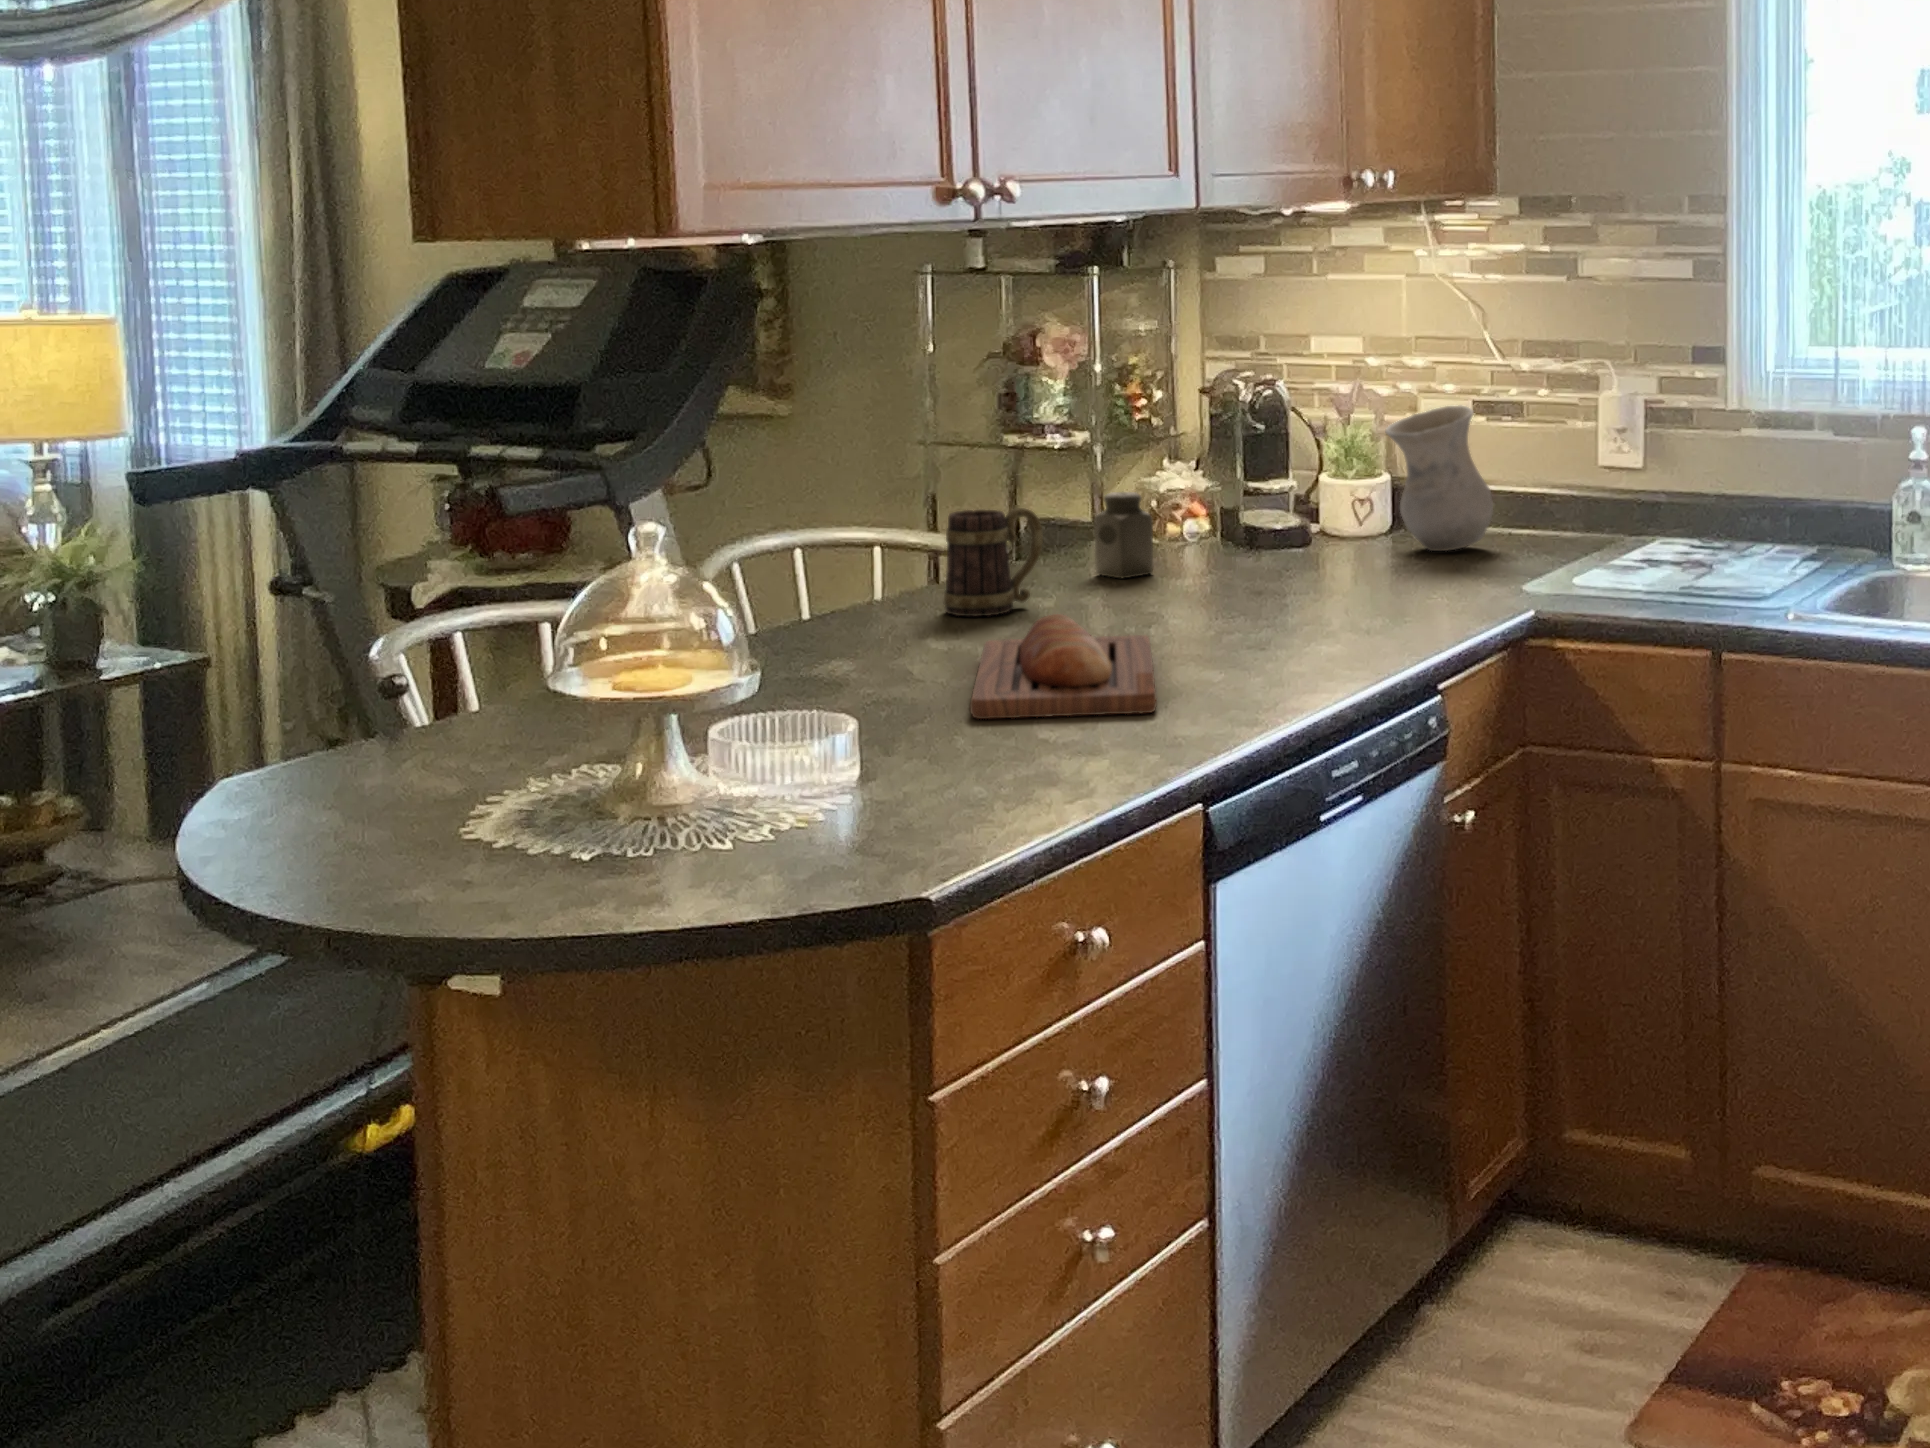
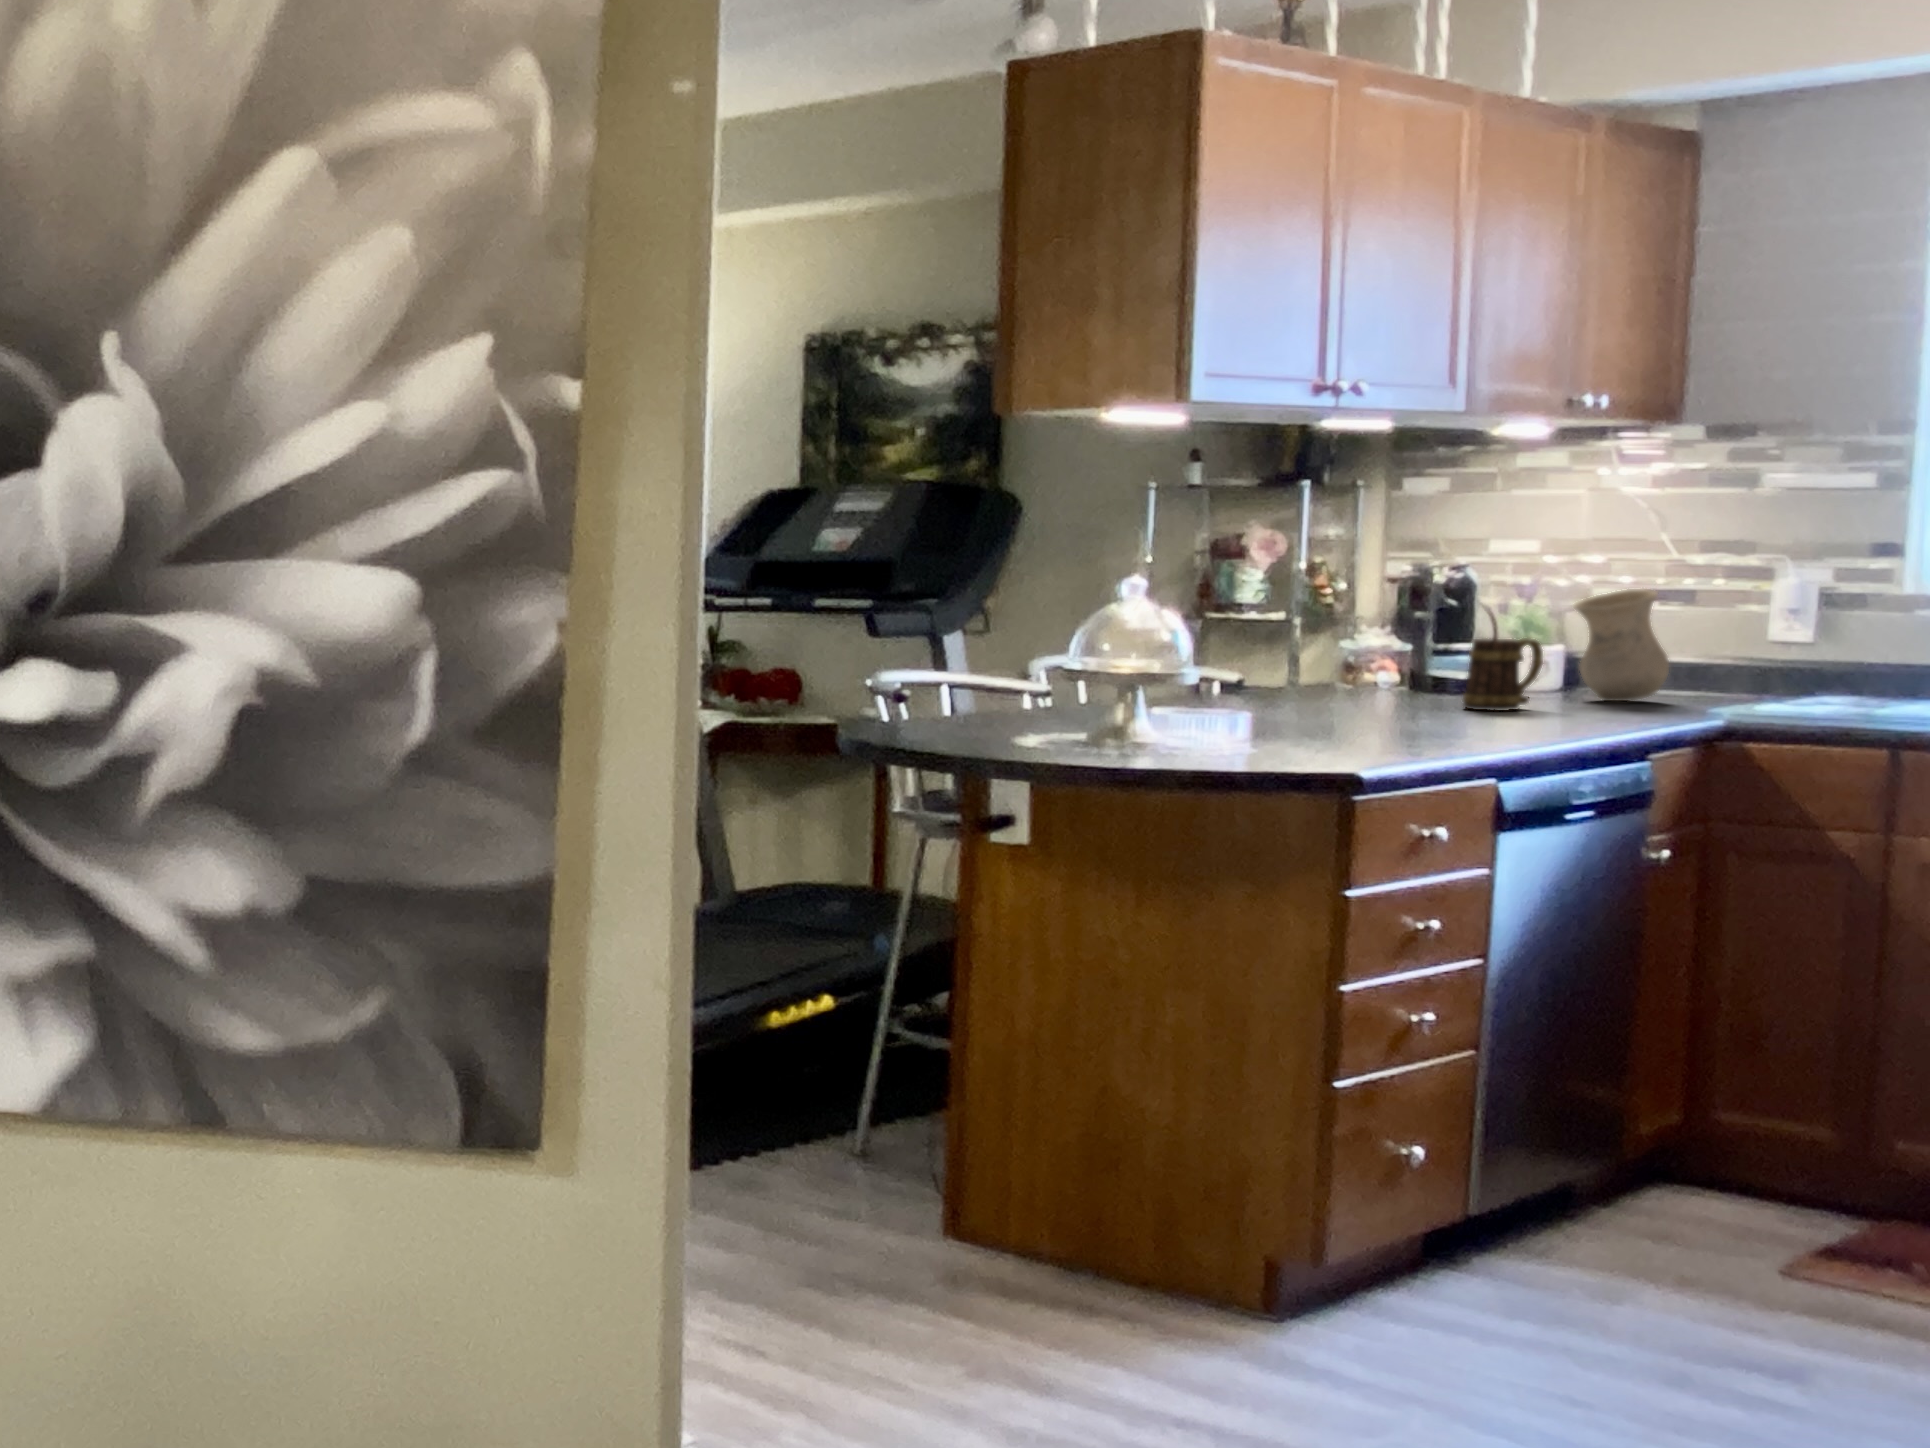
salt shaker: present [1094,492,1153,578] -> none [1322,643,1374,705]
mug: present [944,508,1043,616] -> present [1463,638,1543,711]
bread loaf: present [970,614,1156,719] -> none [1300,700,1476,754]

